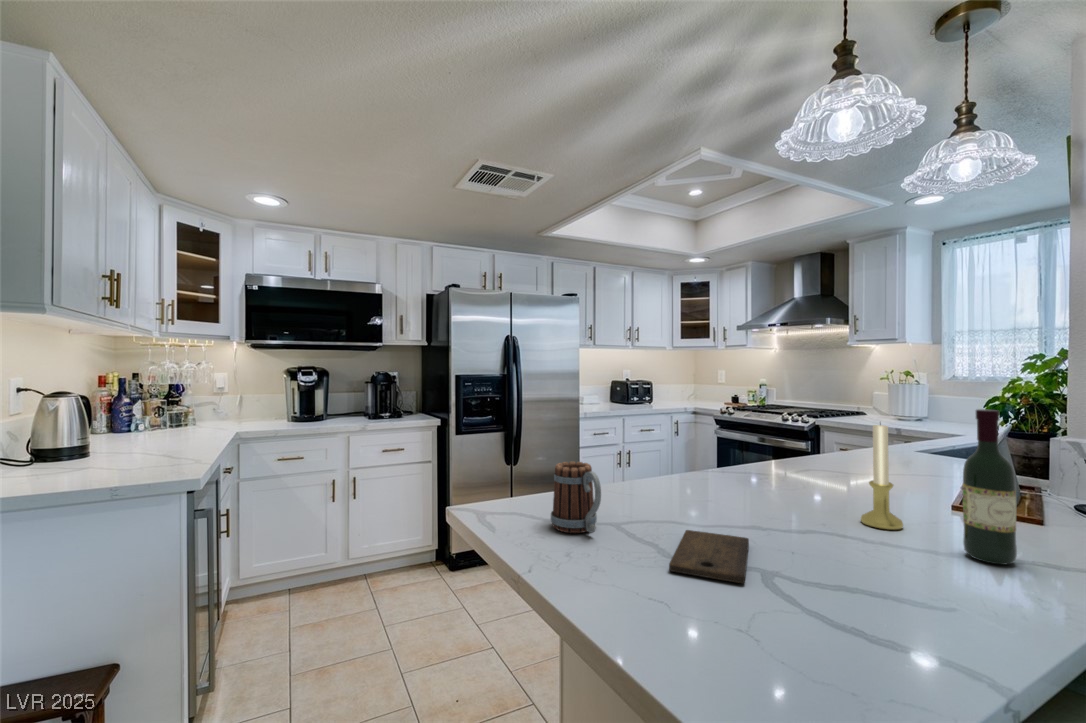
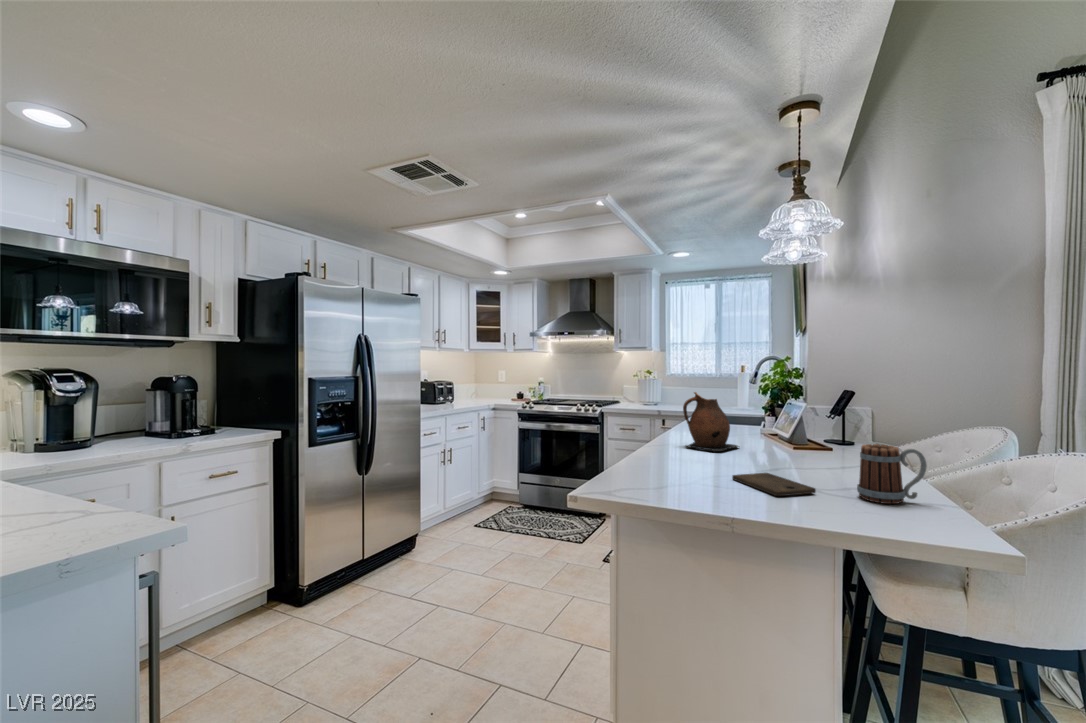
ceramic pitcher: none [756,408,845,499] -> present [683,392,739,451]
wine bottle: present [962,409,1017,565] -> none [833,385,858,464]
candle holder: present [861,424,903,530] -> none [770,395,794,459]
mug: present [551,461,601,533] -> present [857,444,927,504]

